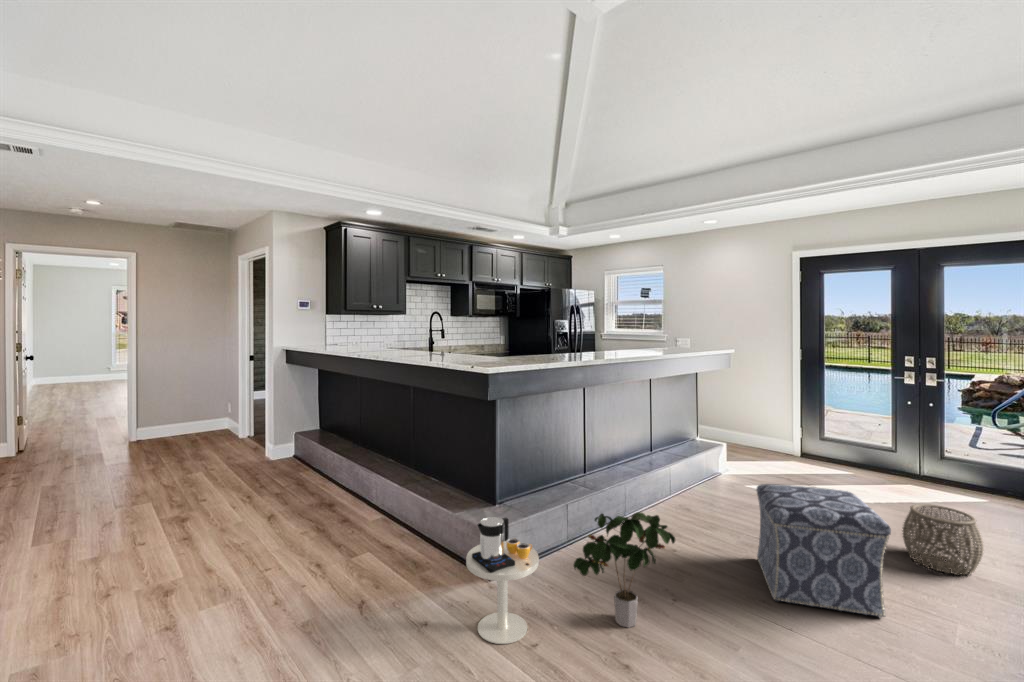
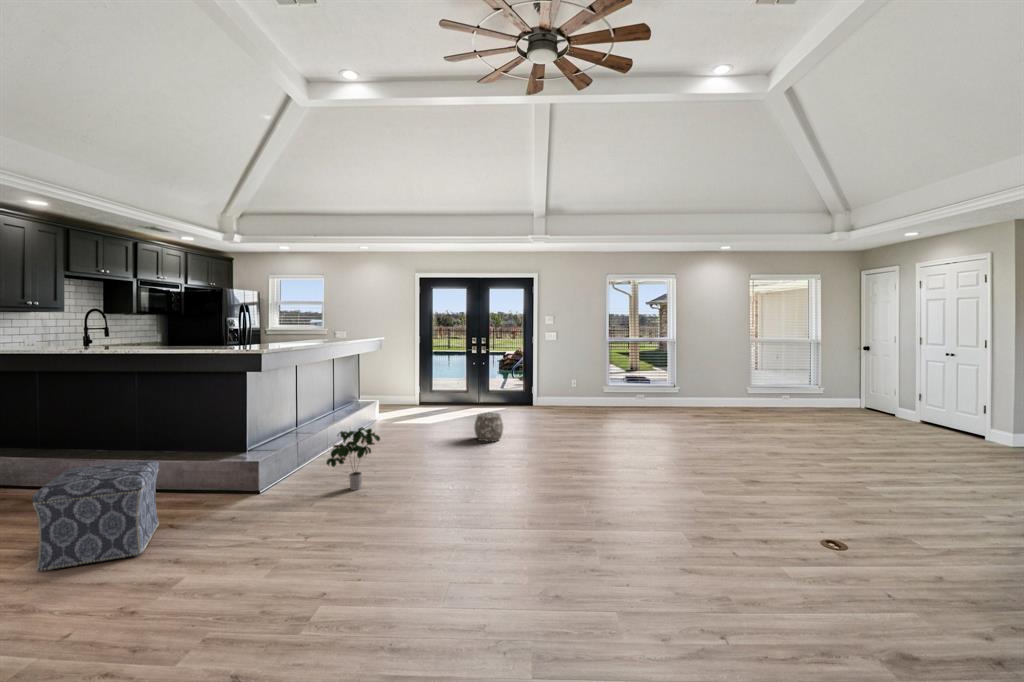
ottoman: present [757,484,891,617] -> present [32,461,159,572]
side table: present [466,517,539,644] -> none [262,441,310,513]

